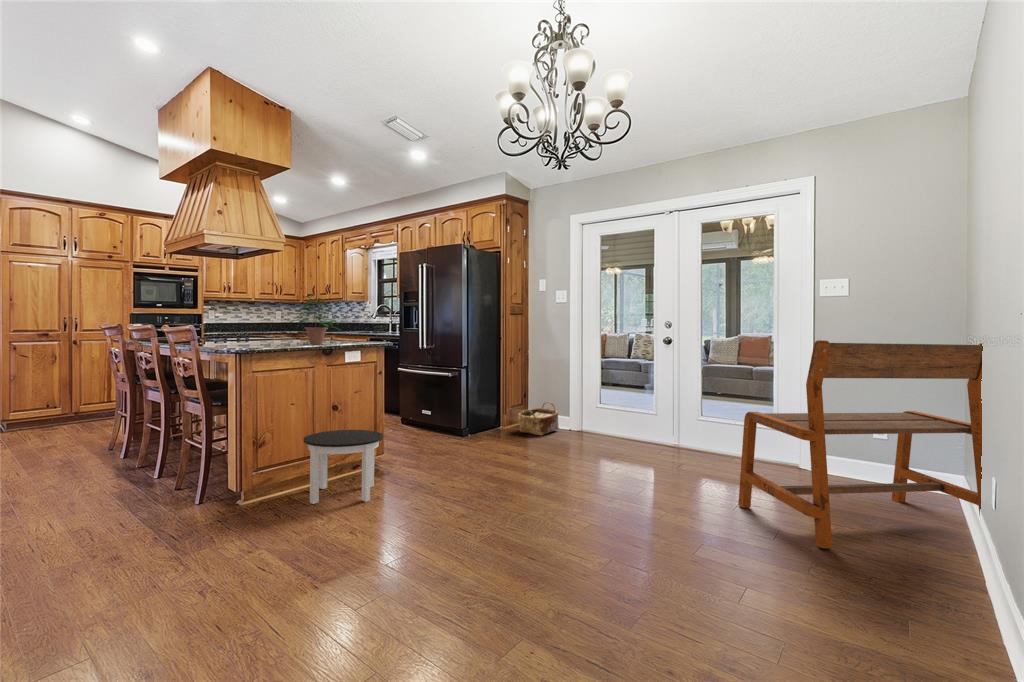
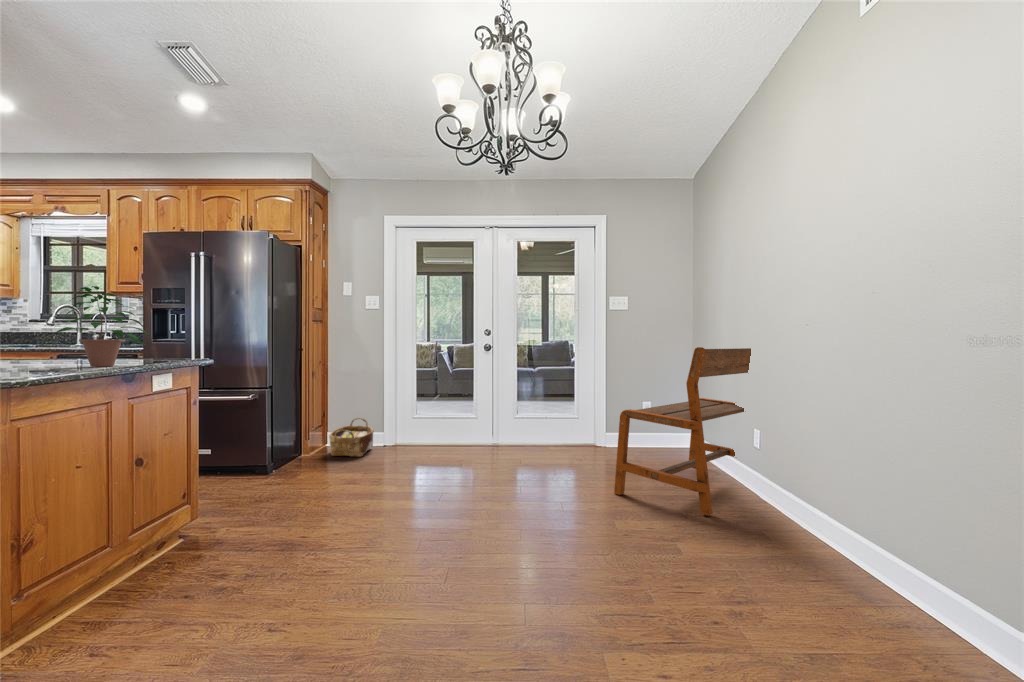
round table: present [303,430,383,504] -> none [110,487,248,621]

